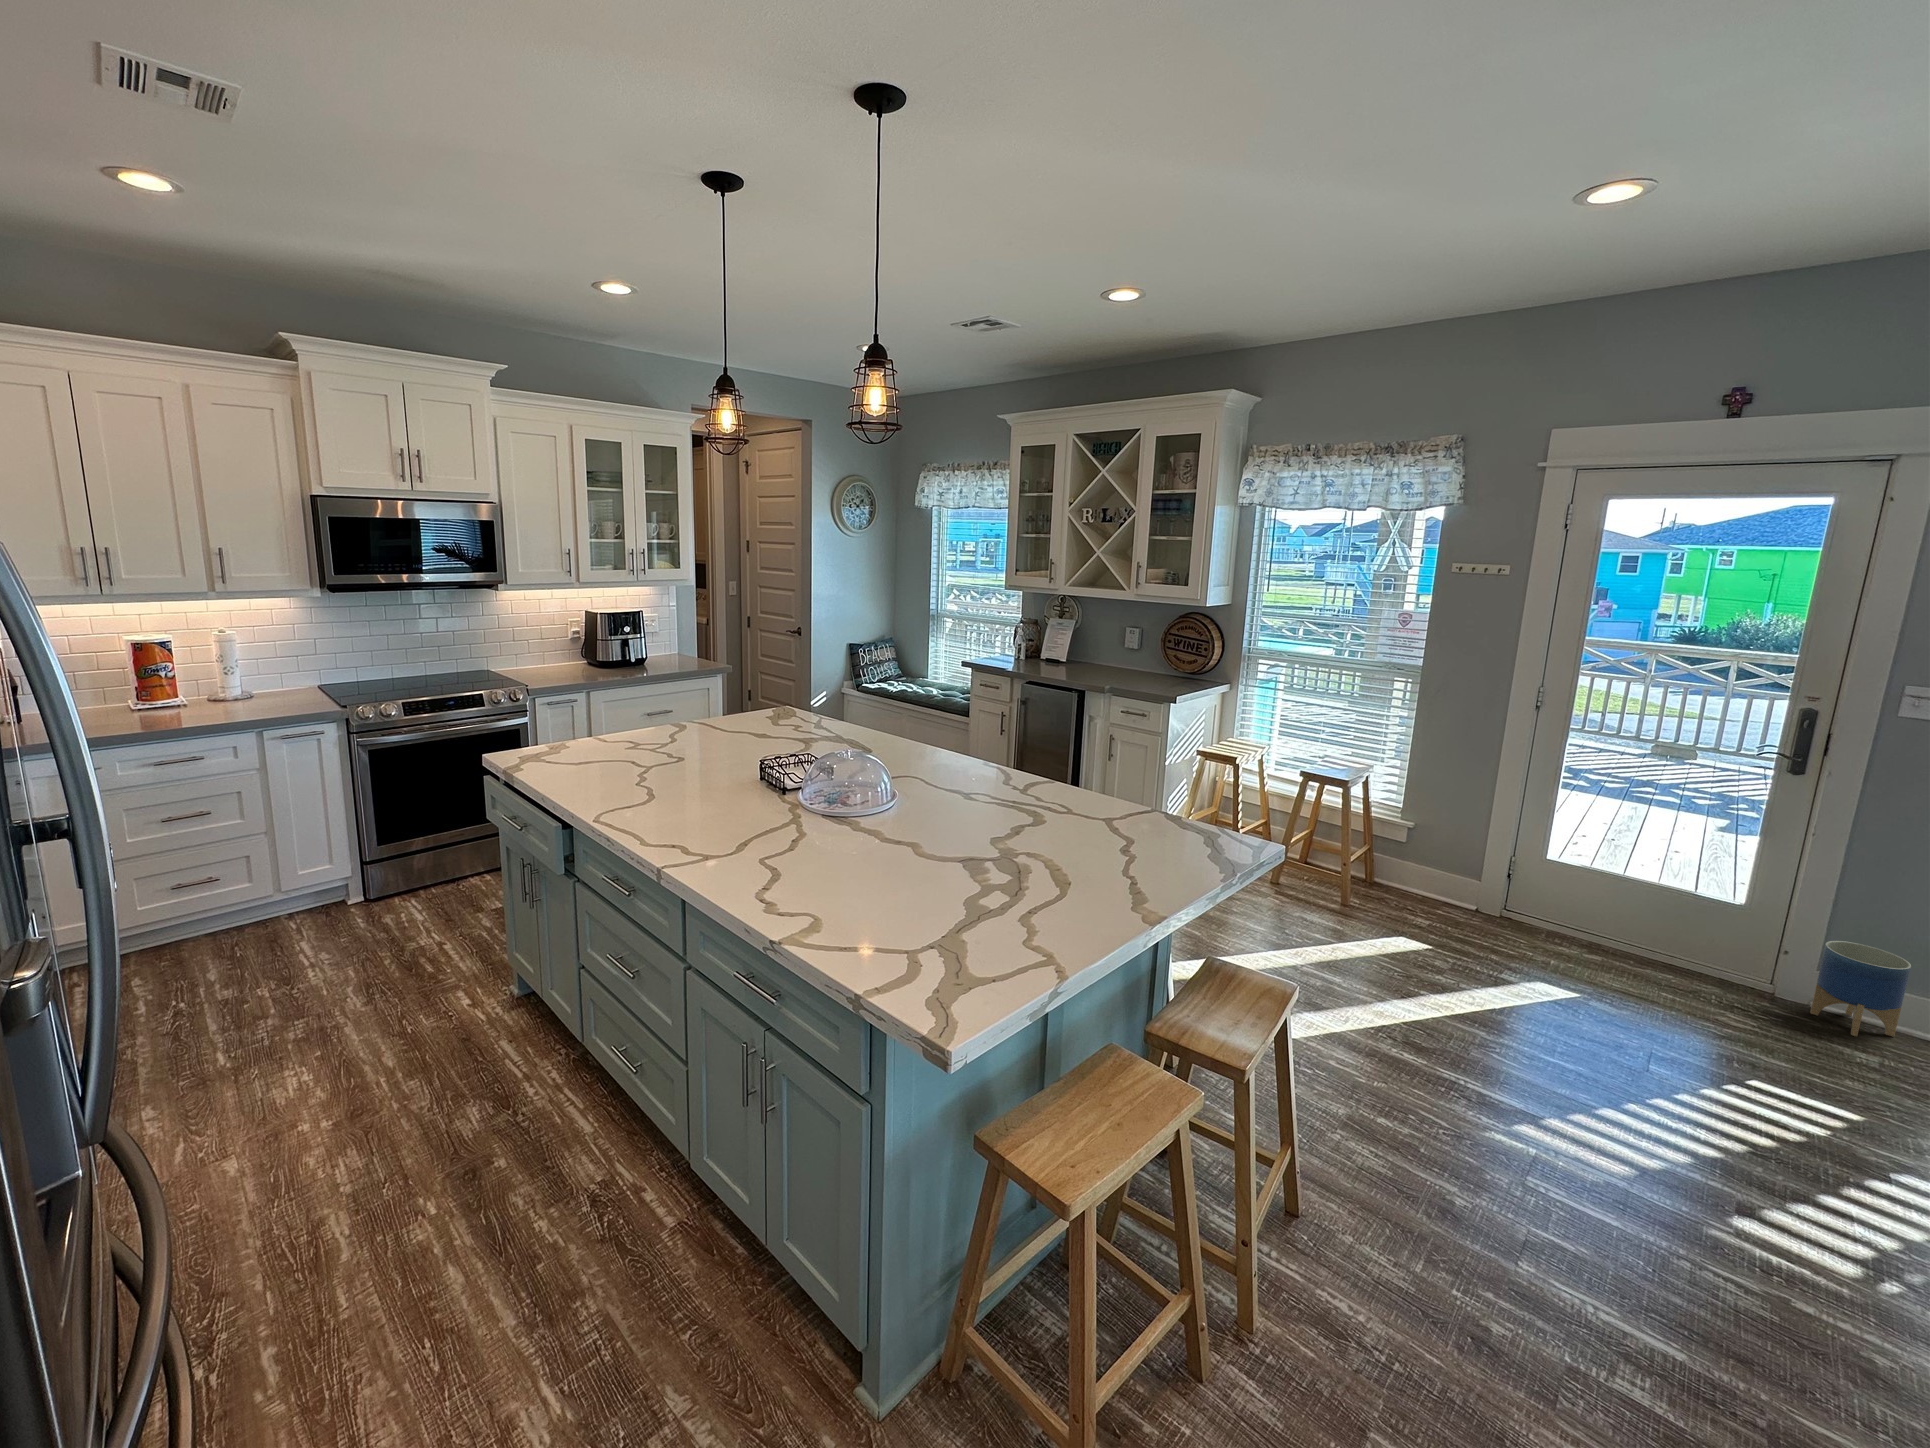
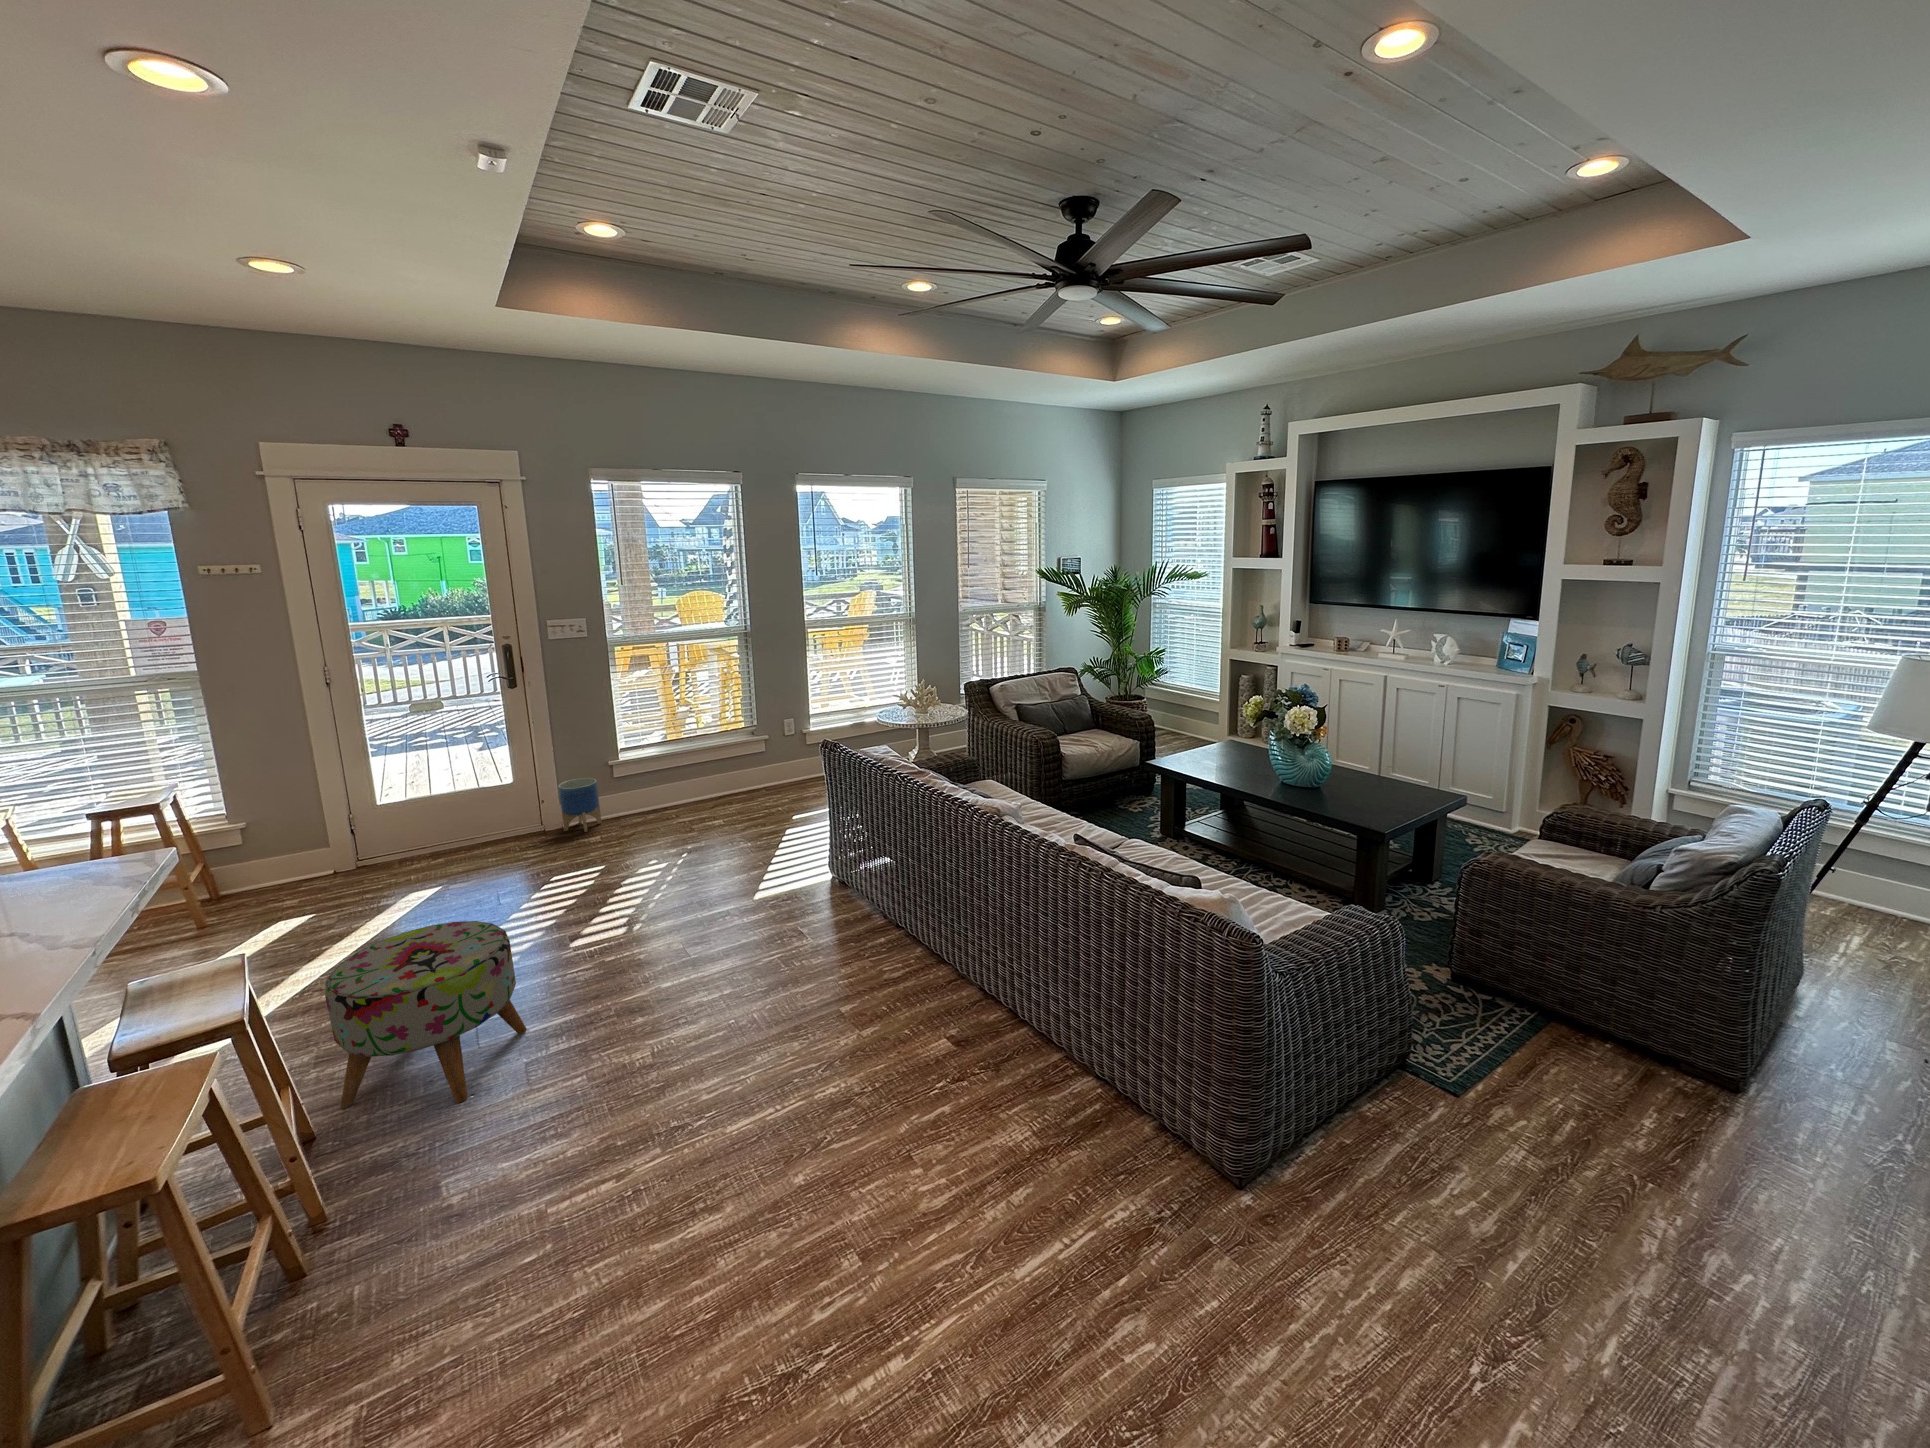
ottoman: none [1339,1042,1612,1333] -> present [325,921,527,1108]

